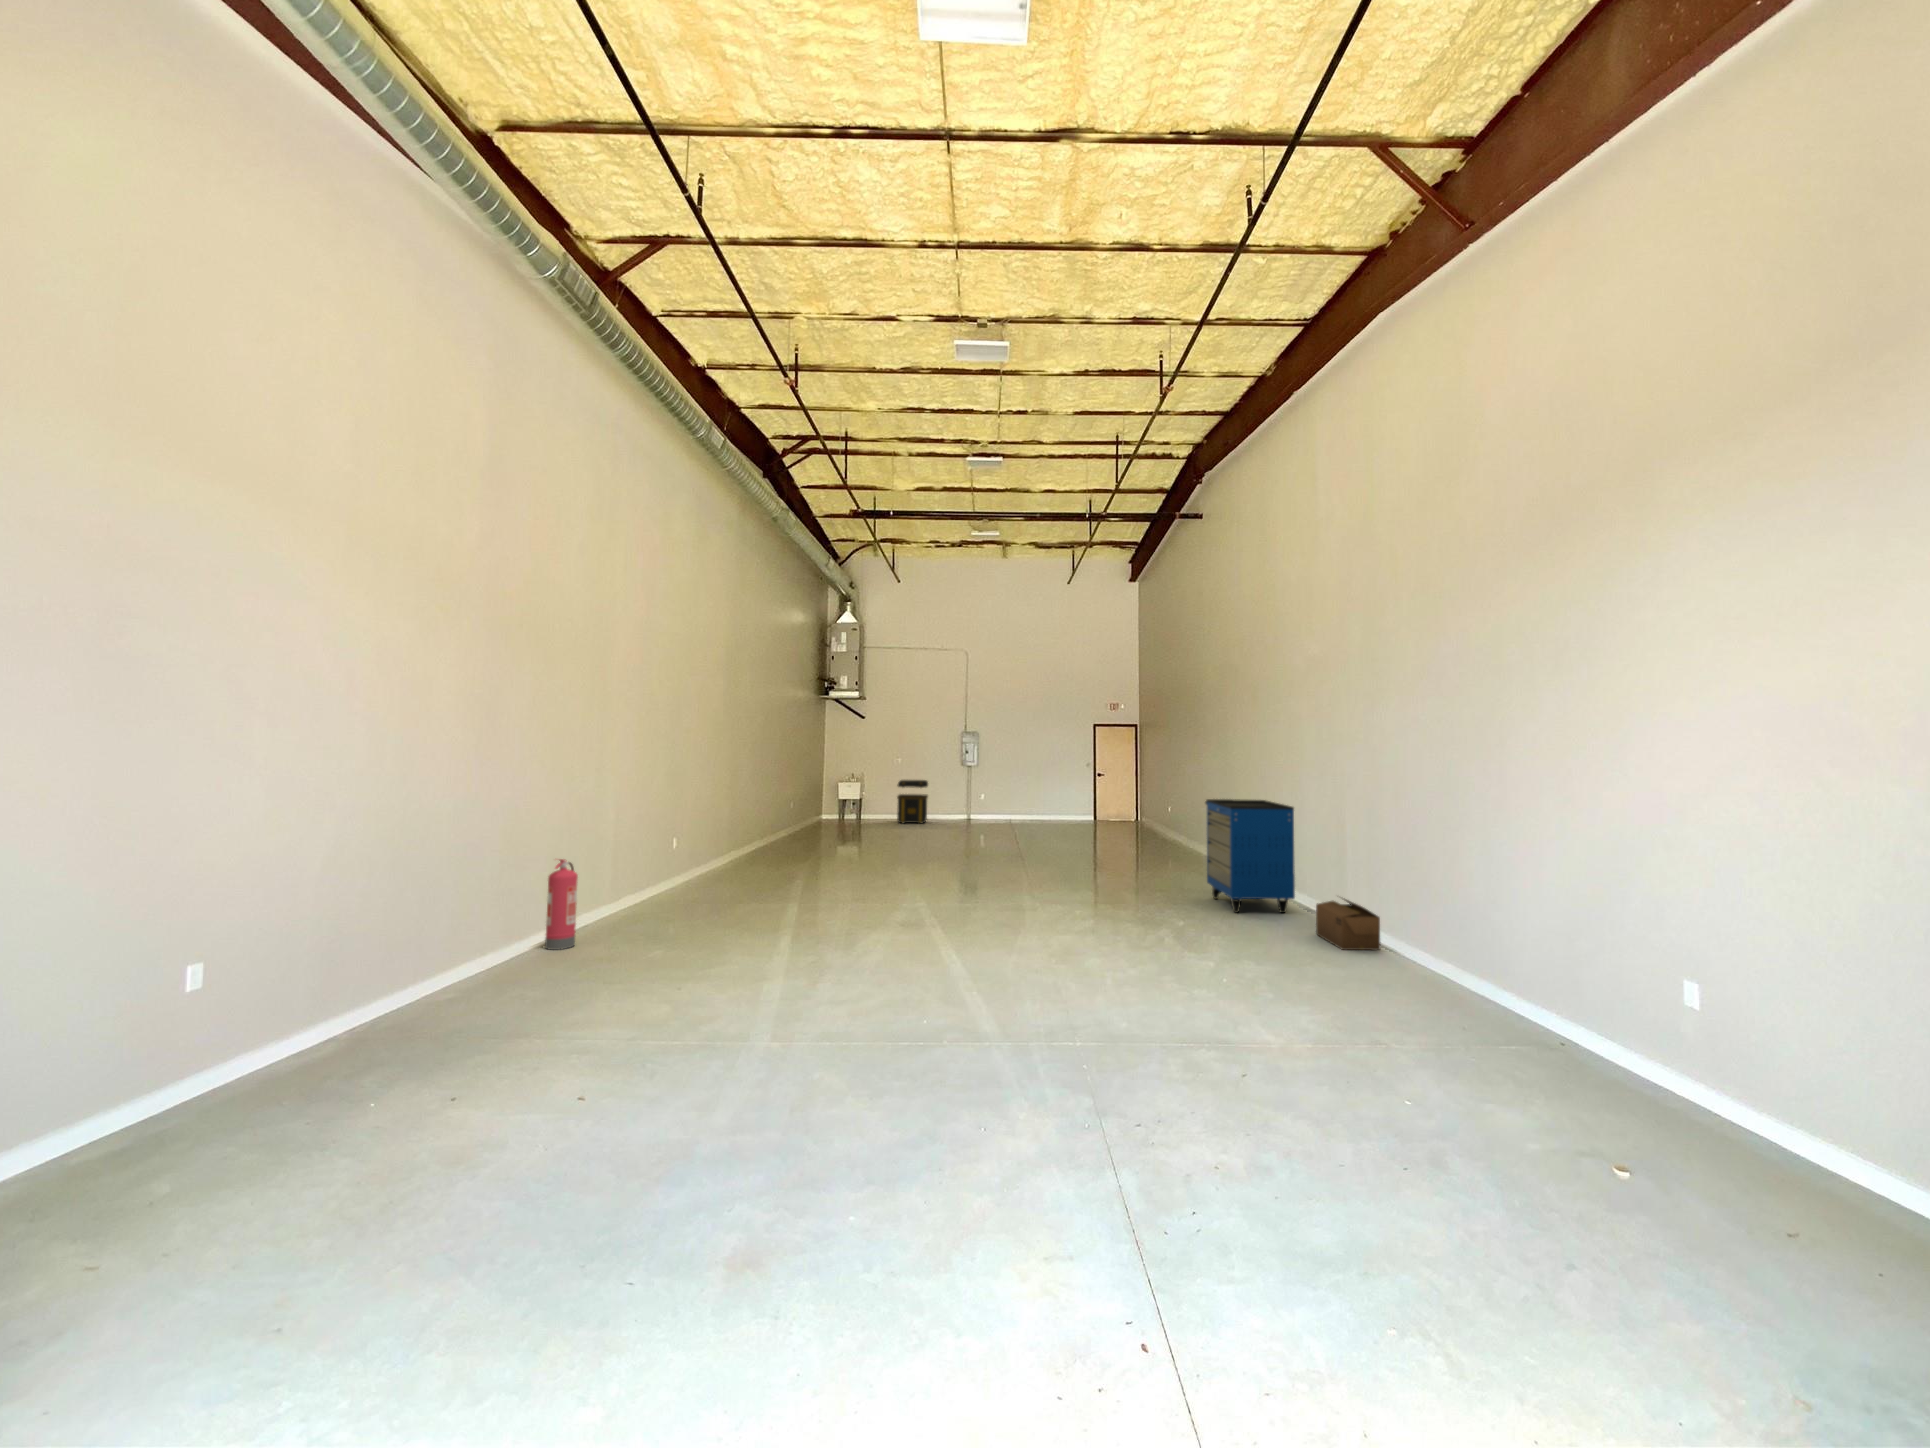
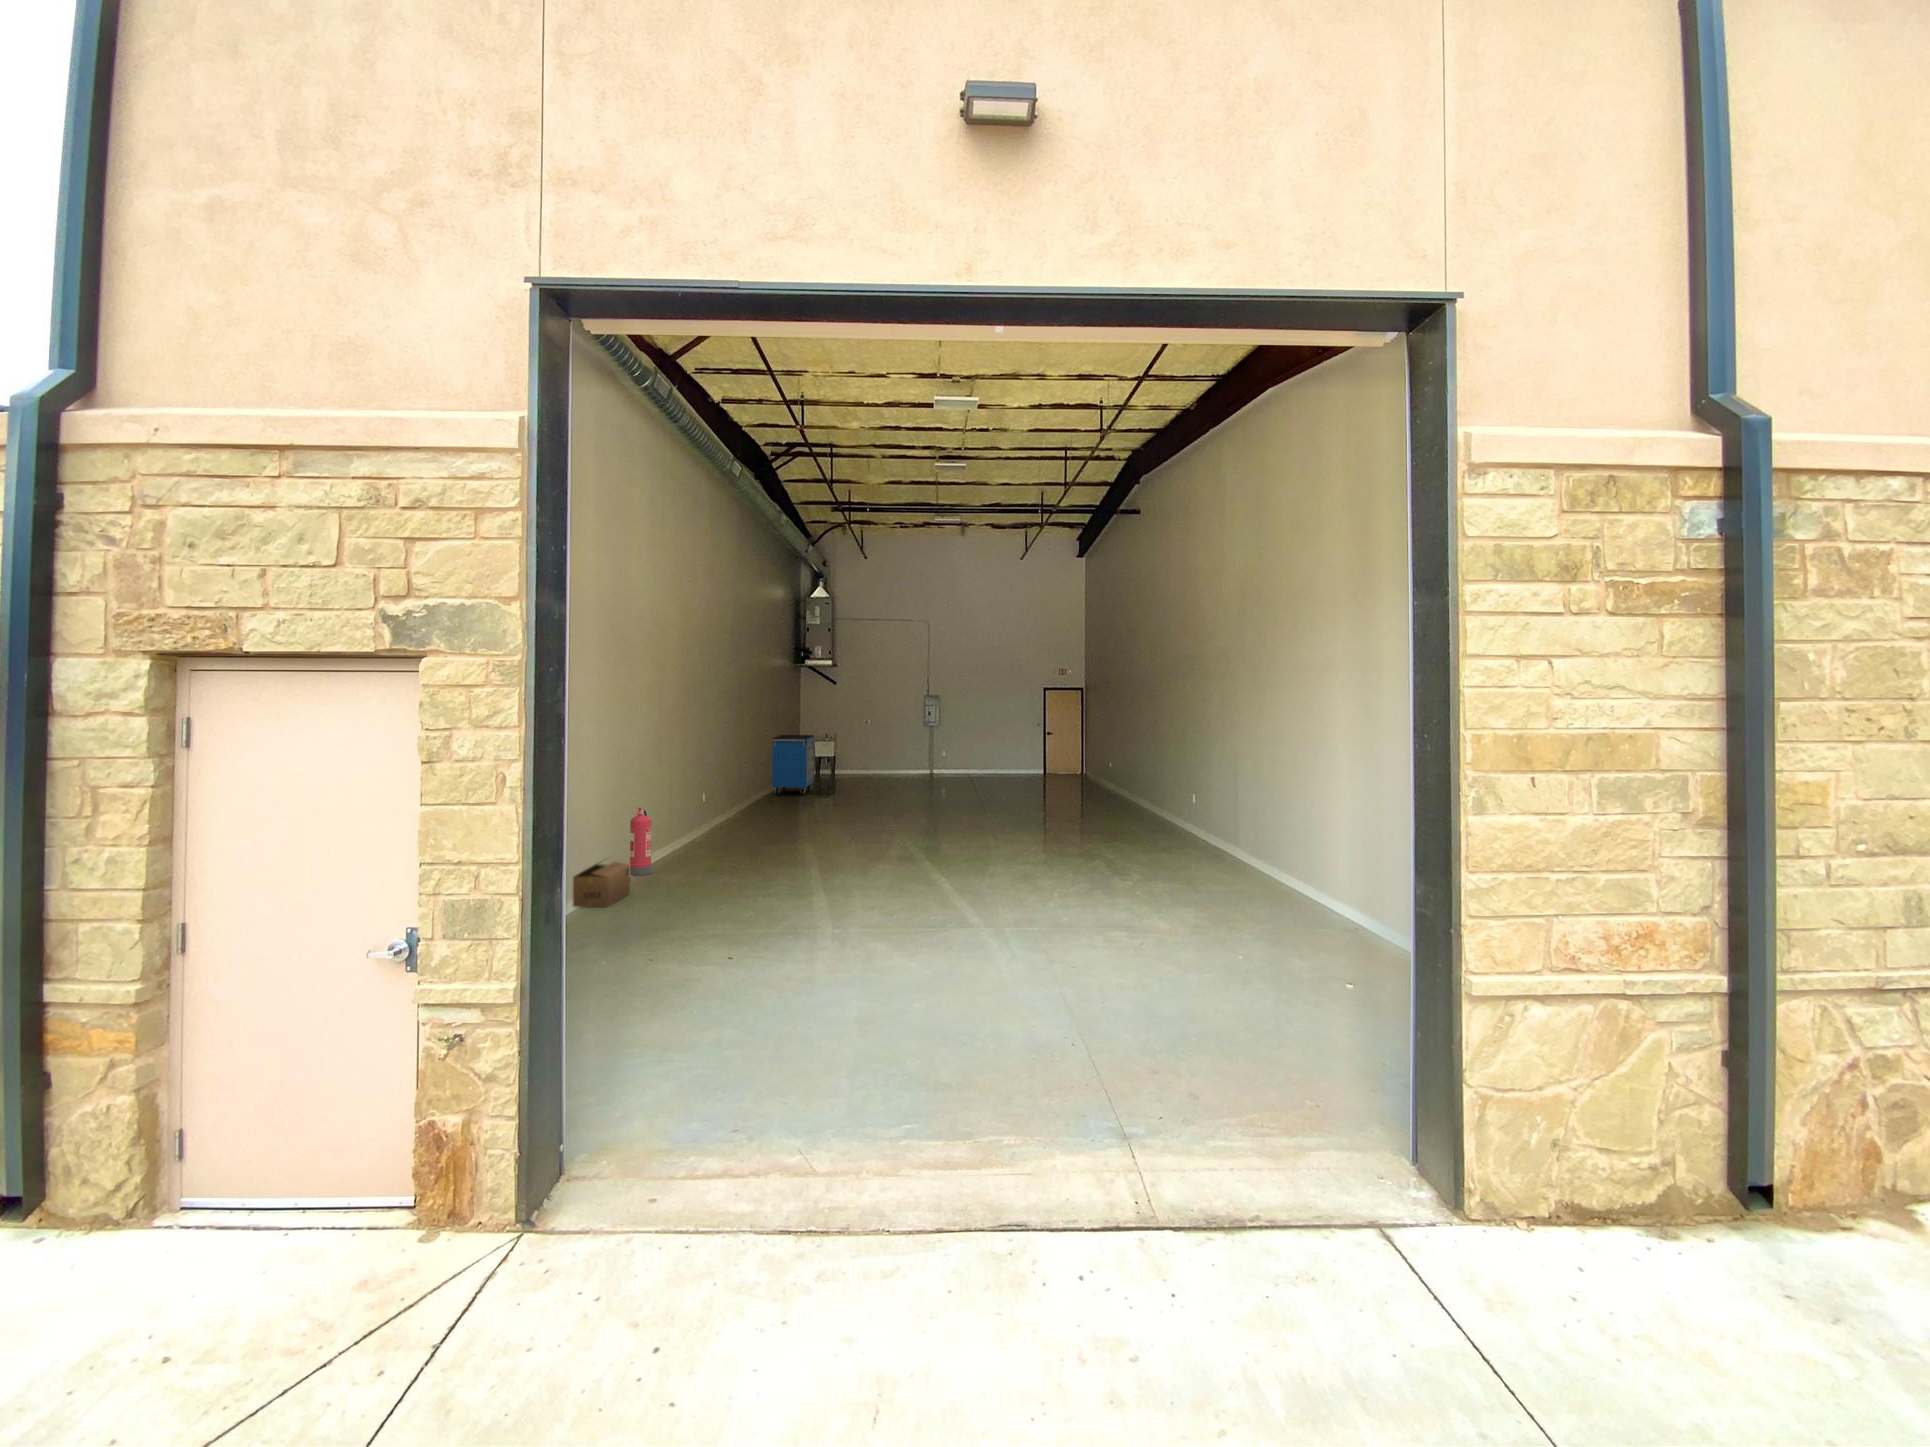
toolbox: present [897,780,928,824] -> none [867,738,895,778]
storage cabinet: present [1205,799,1295,913] -> present [772,735,814,796]
cardboard box: present [1316,899,1380,950] -> present [573,859,630,907]

